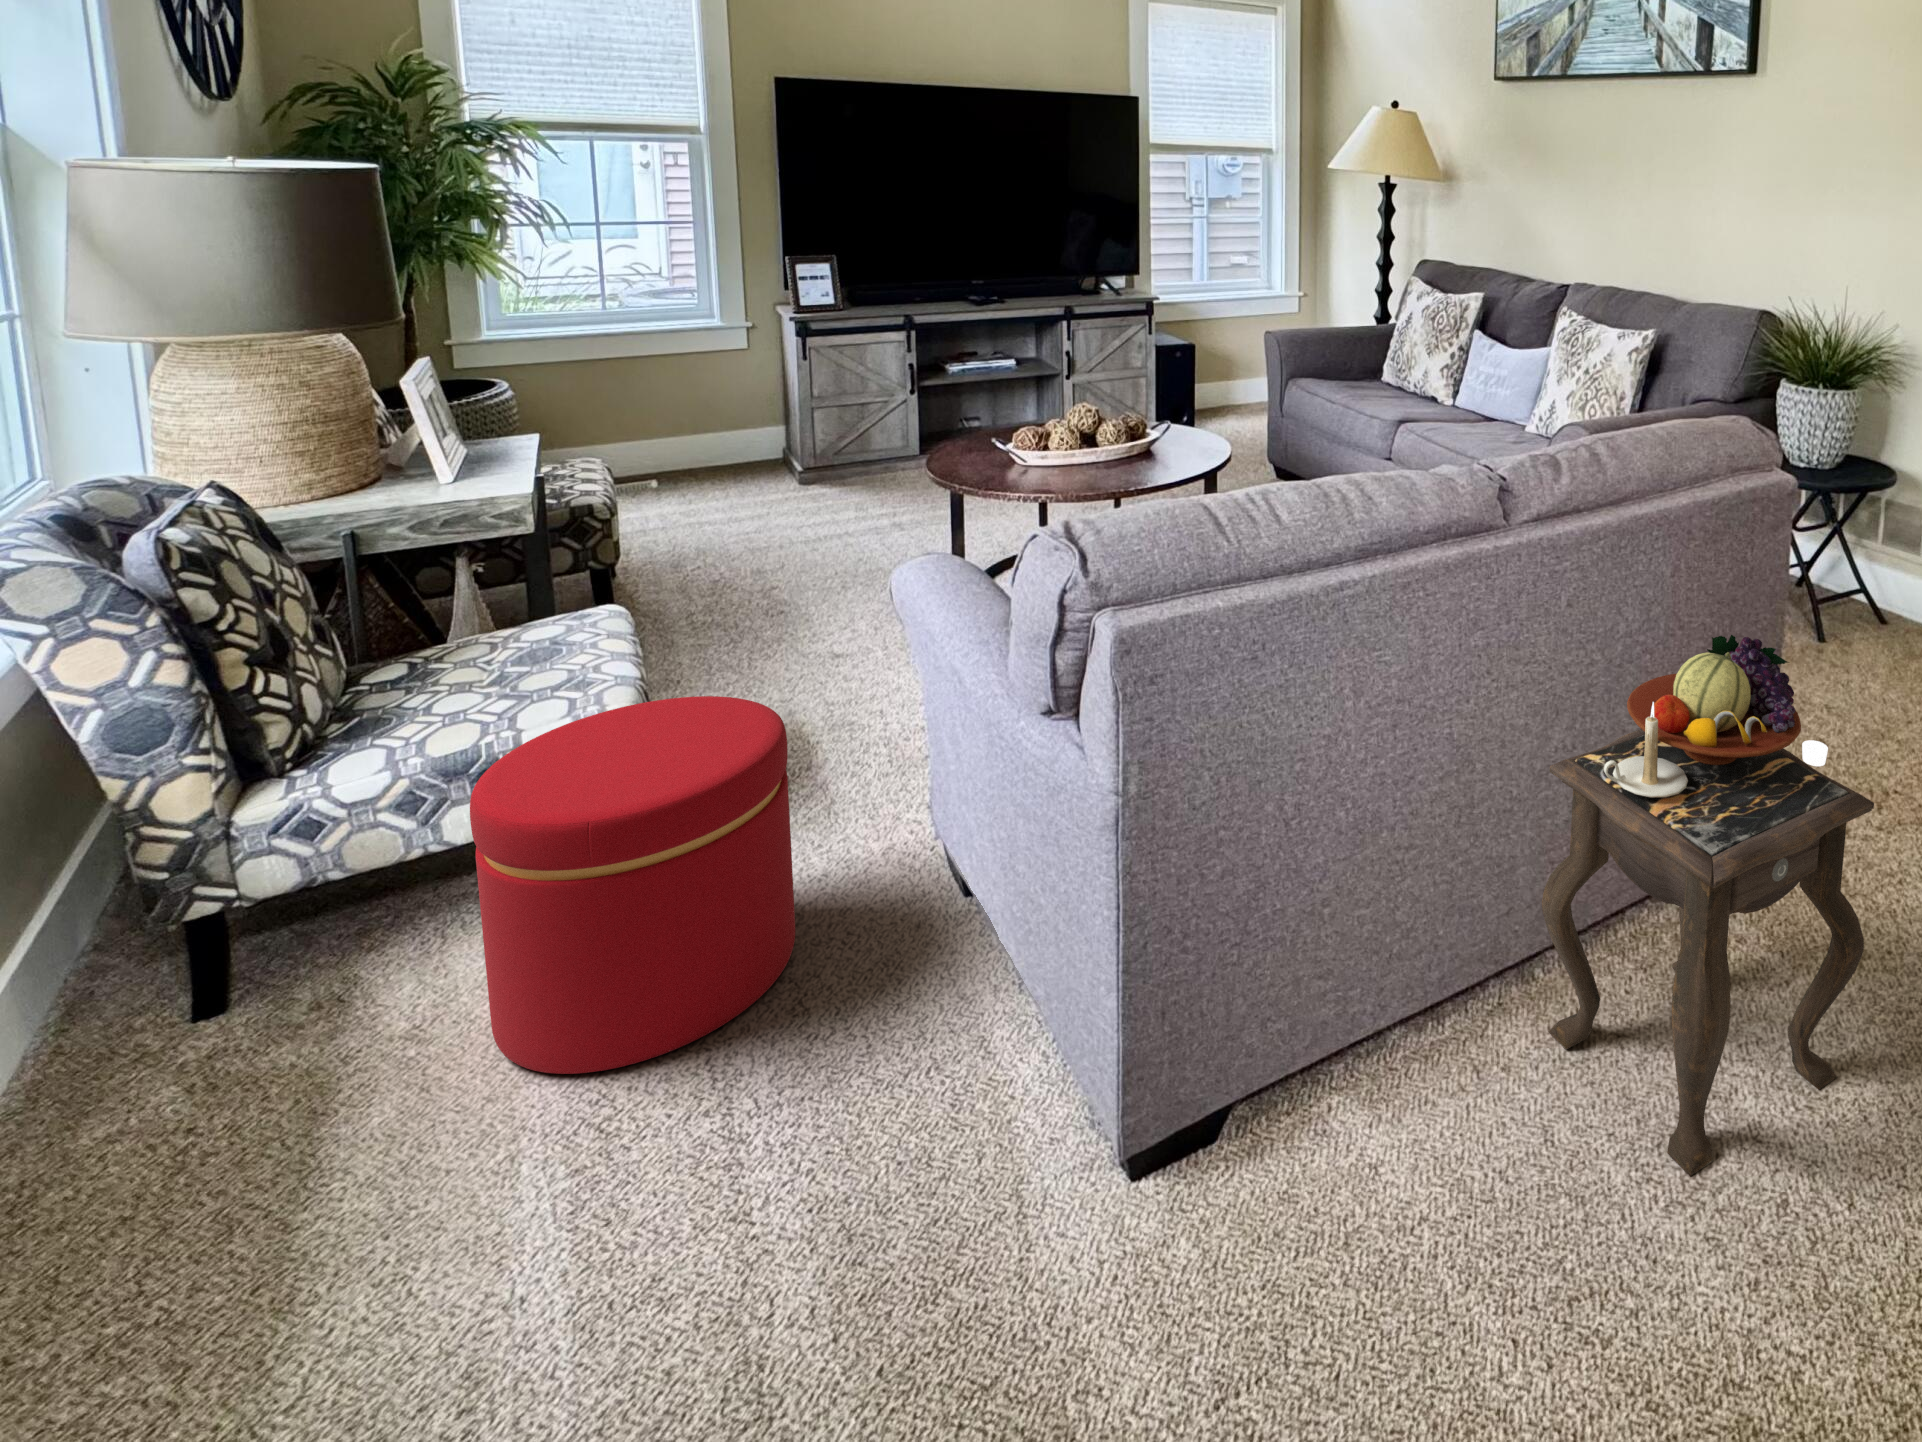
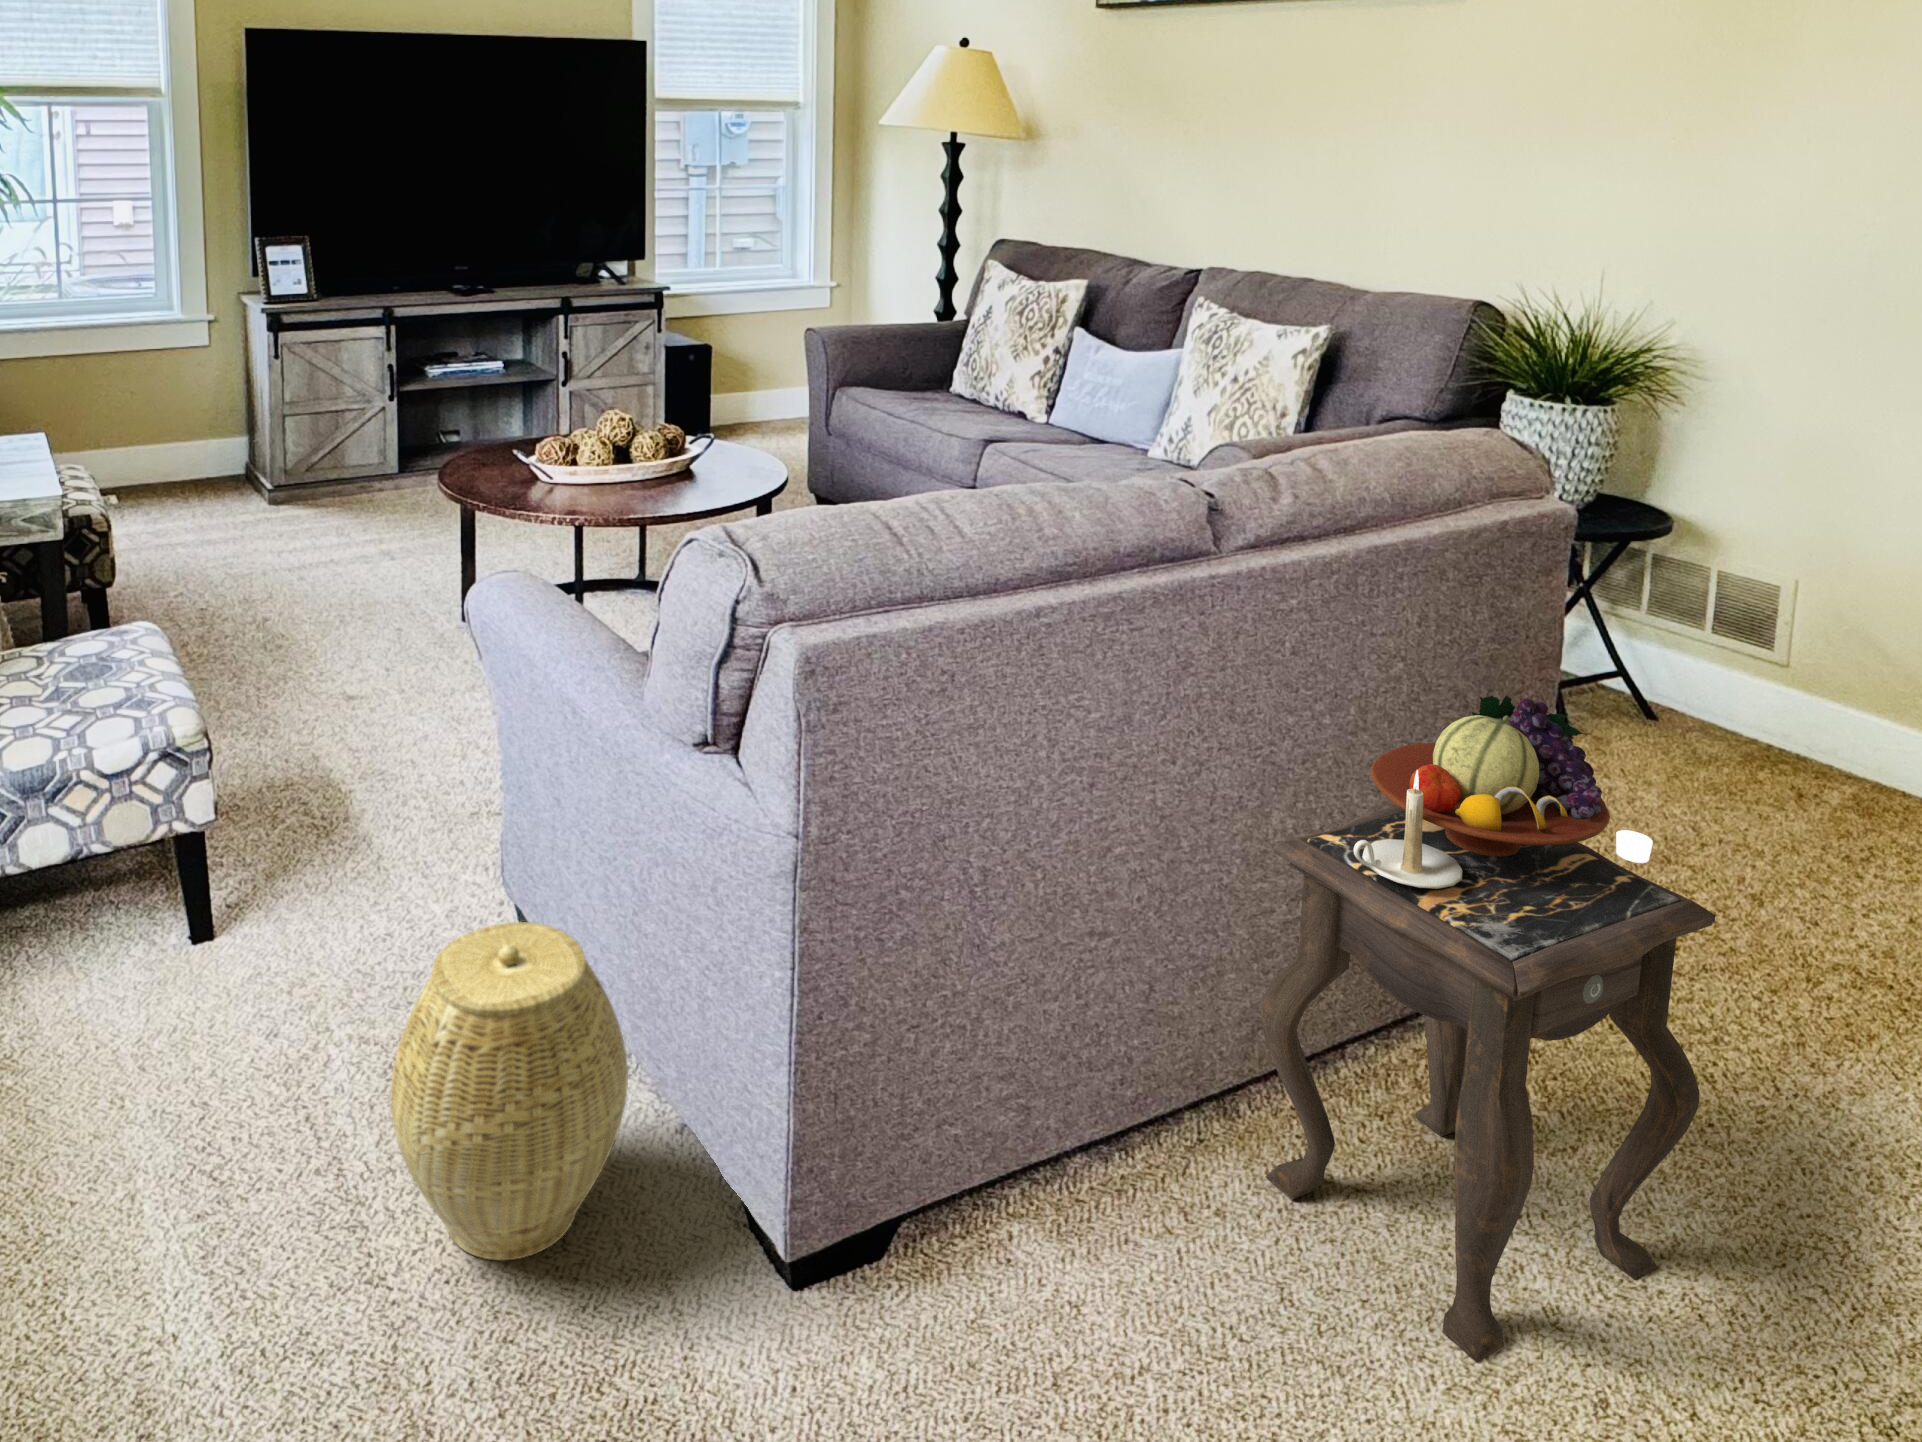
ottoman: present [470,696,795,1074] -> none [71,719,373,1117]
woven basket: none [761,874,995,1182] -> present [391,922,628,1260]

